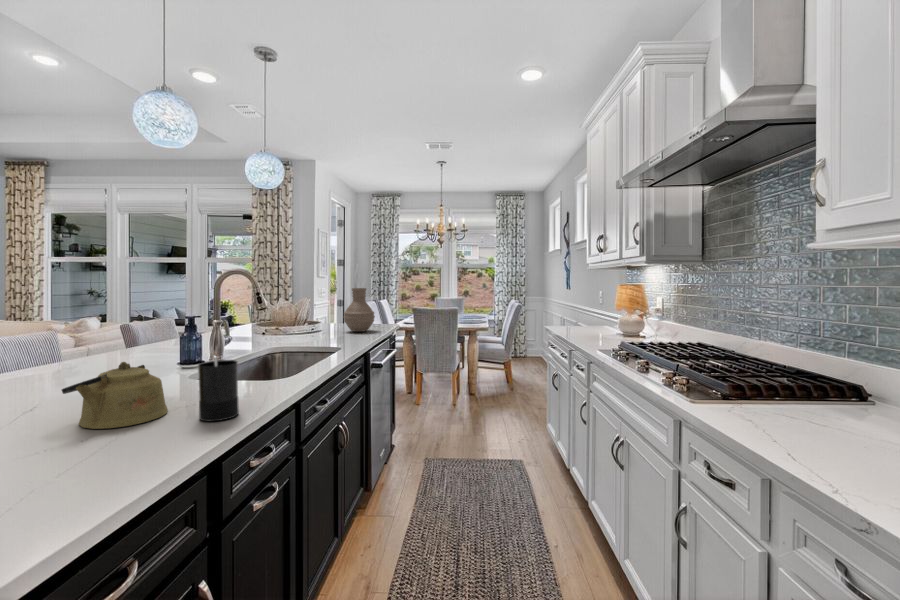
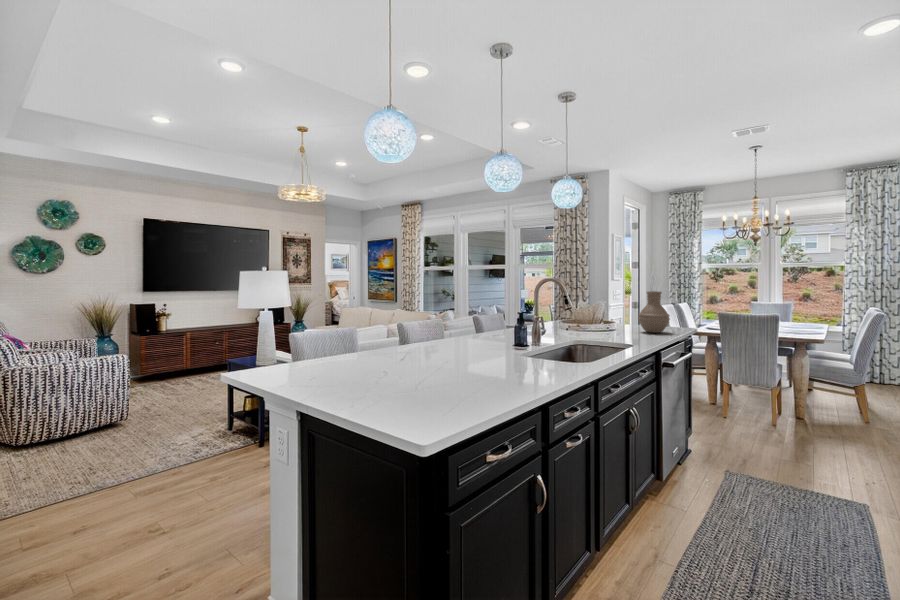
candle: present [198,355,239,421] -> none [534,338,558,382]
kettle: present [62,362,168,429] -> none [463,338,514,377]

